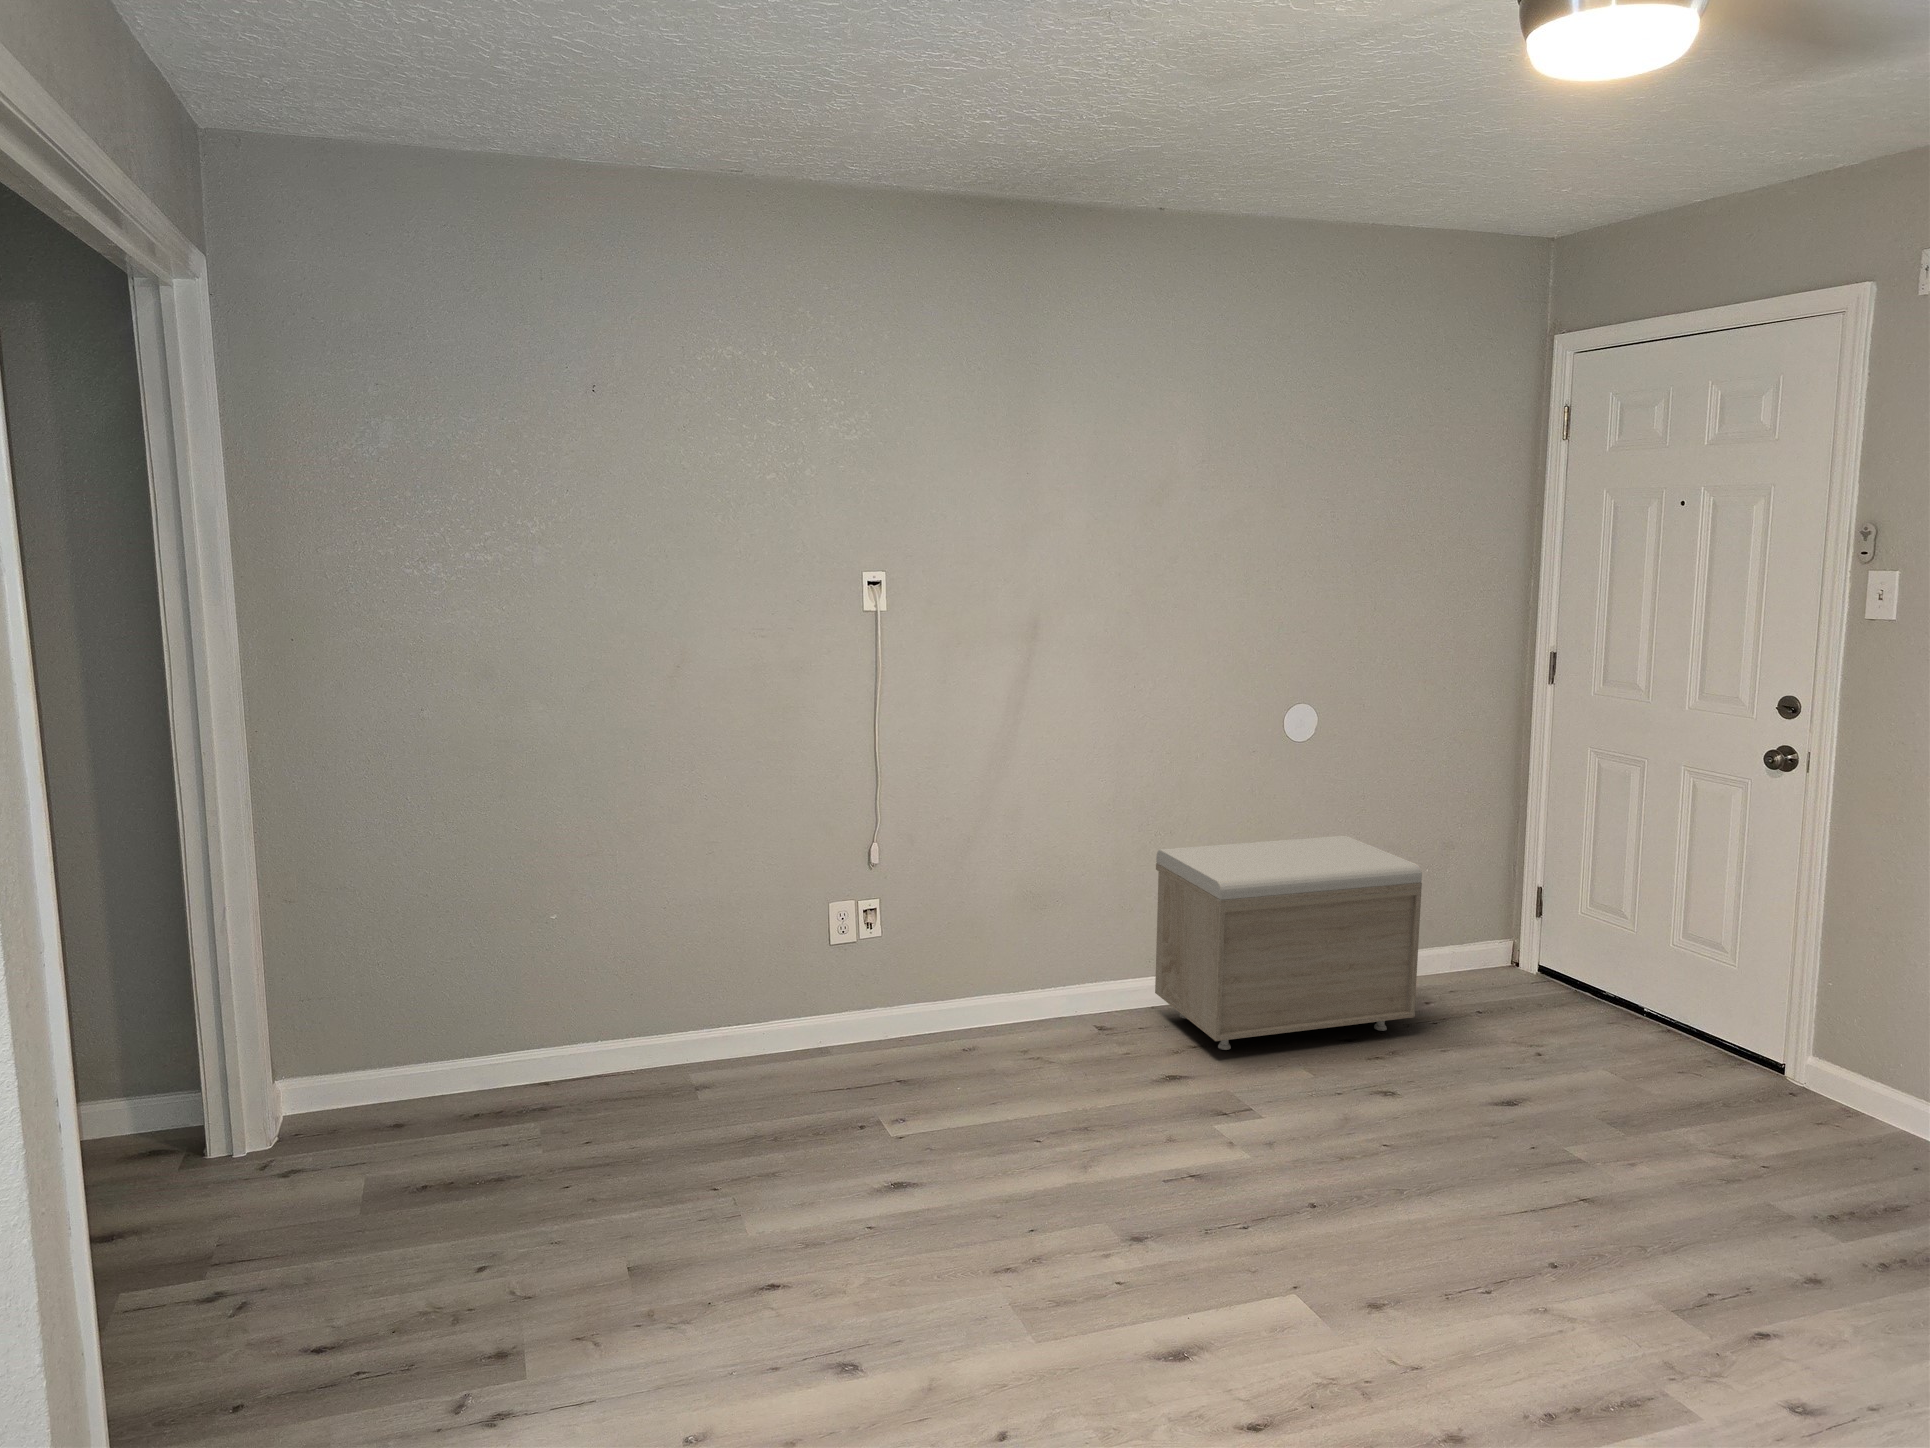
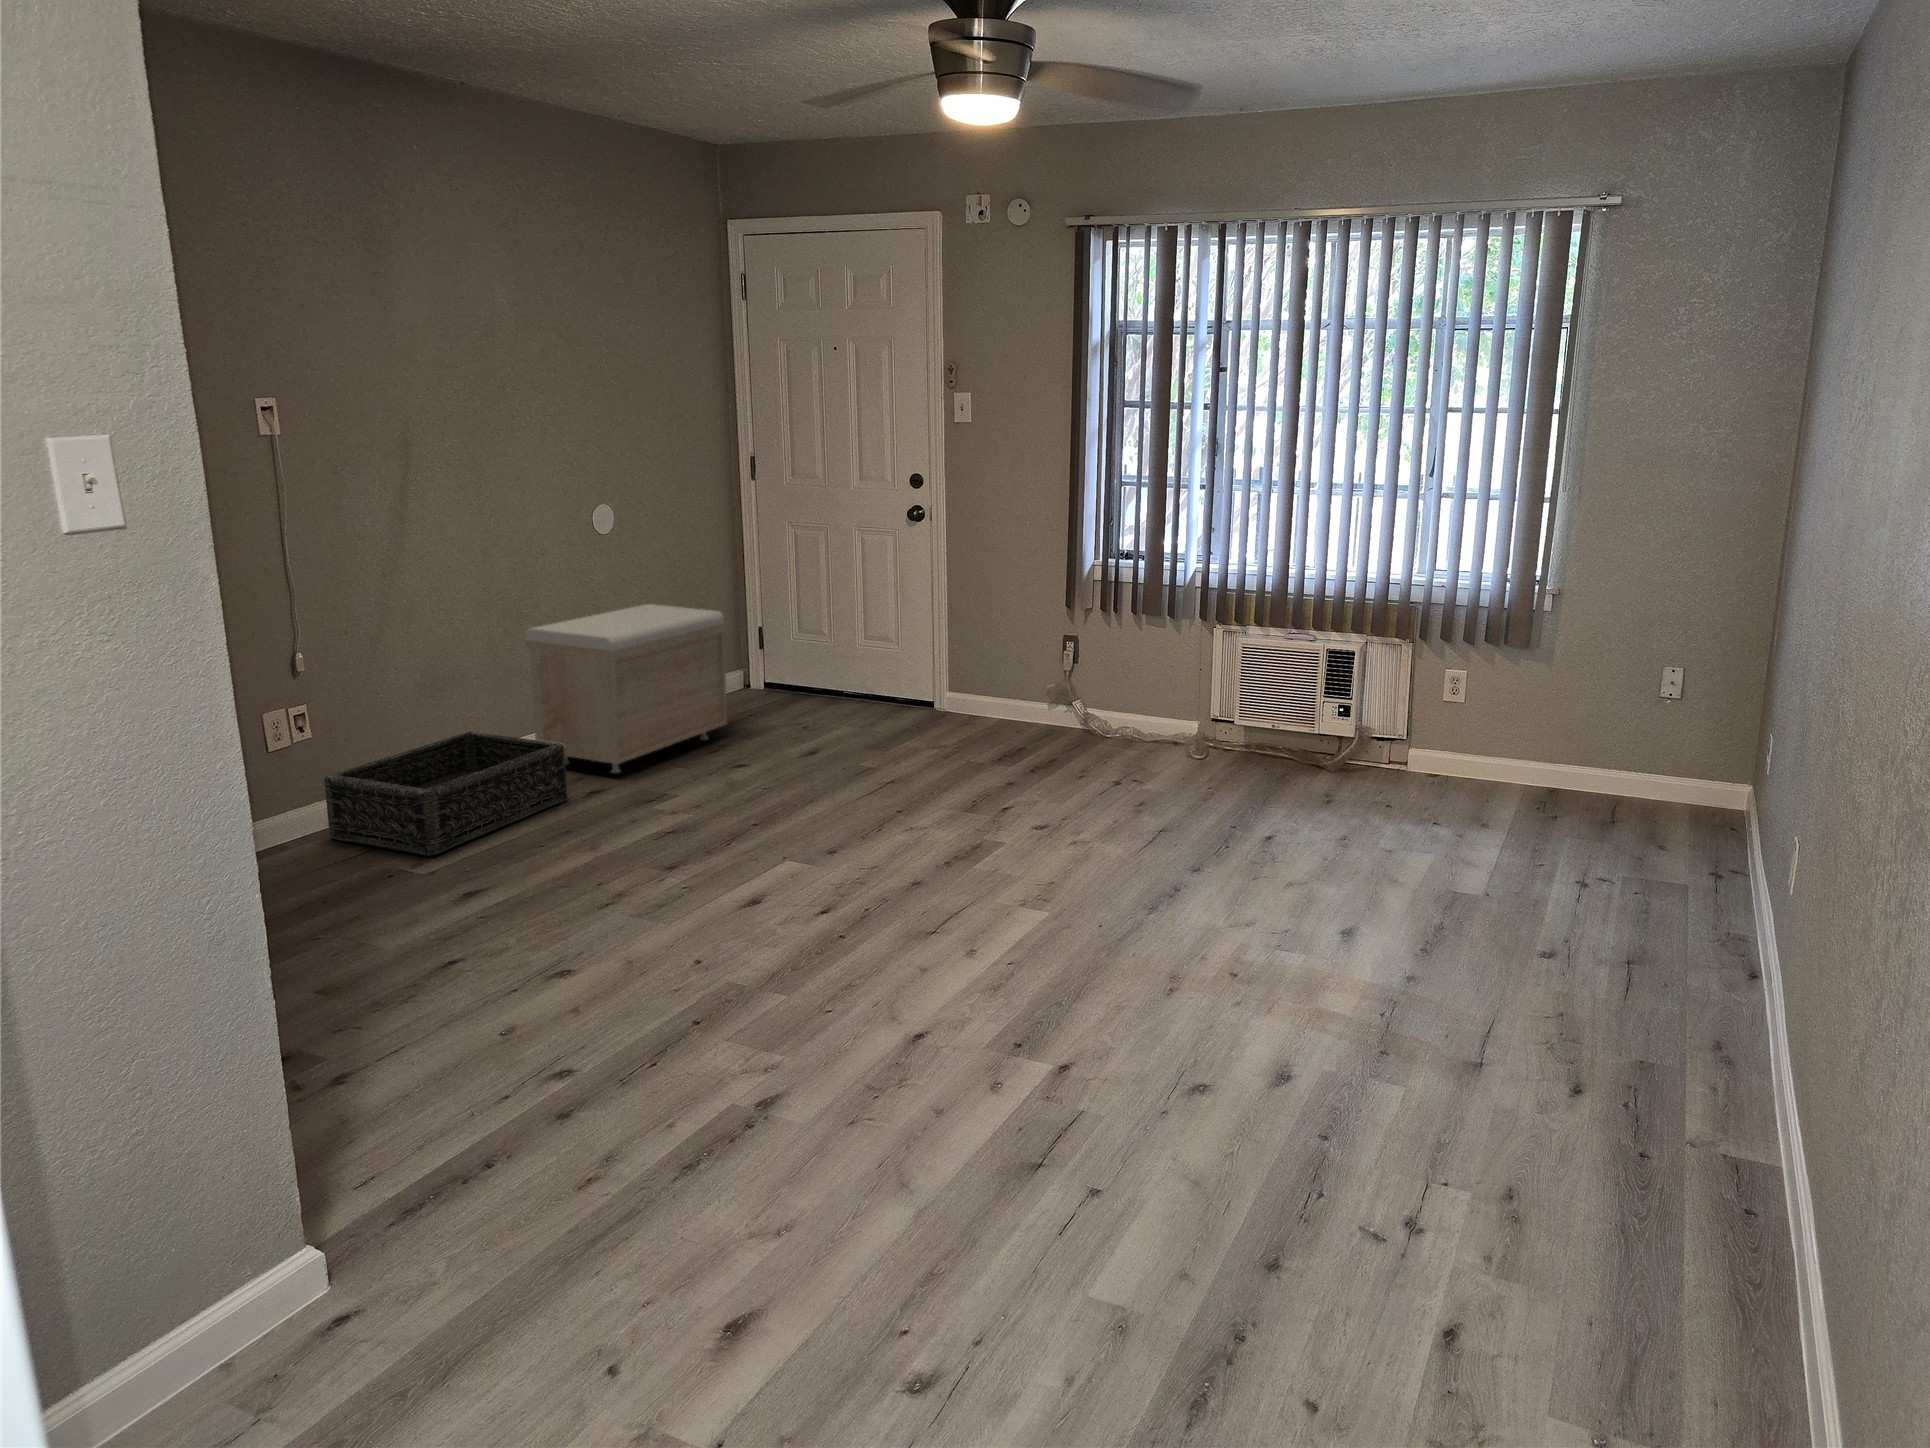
basket: none [881,956,1133,1103] -> present [324,731,567,856]

